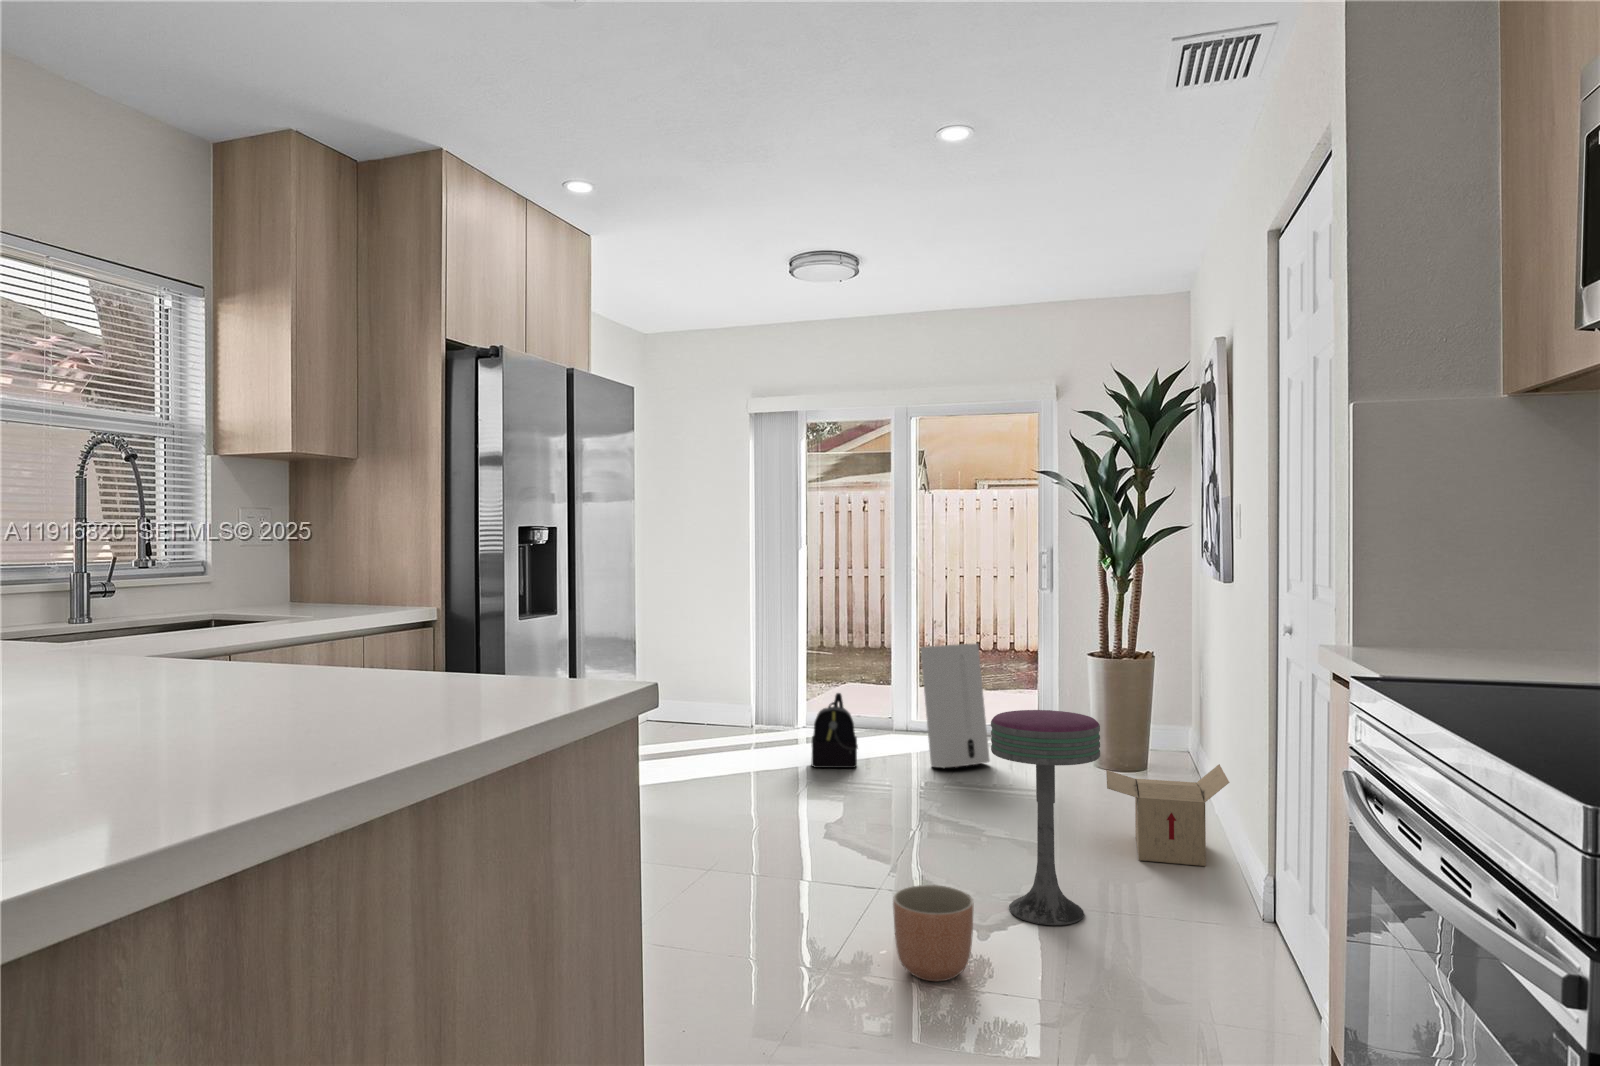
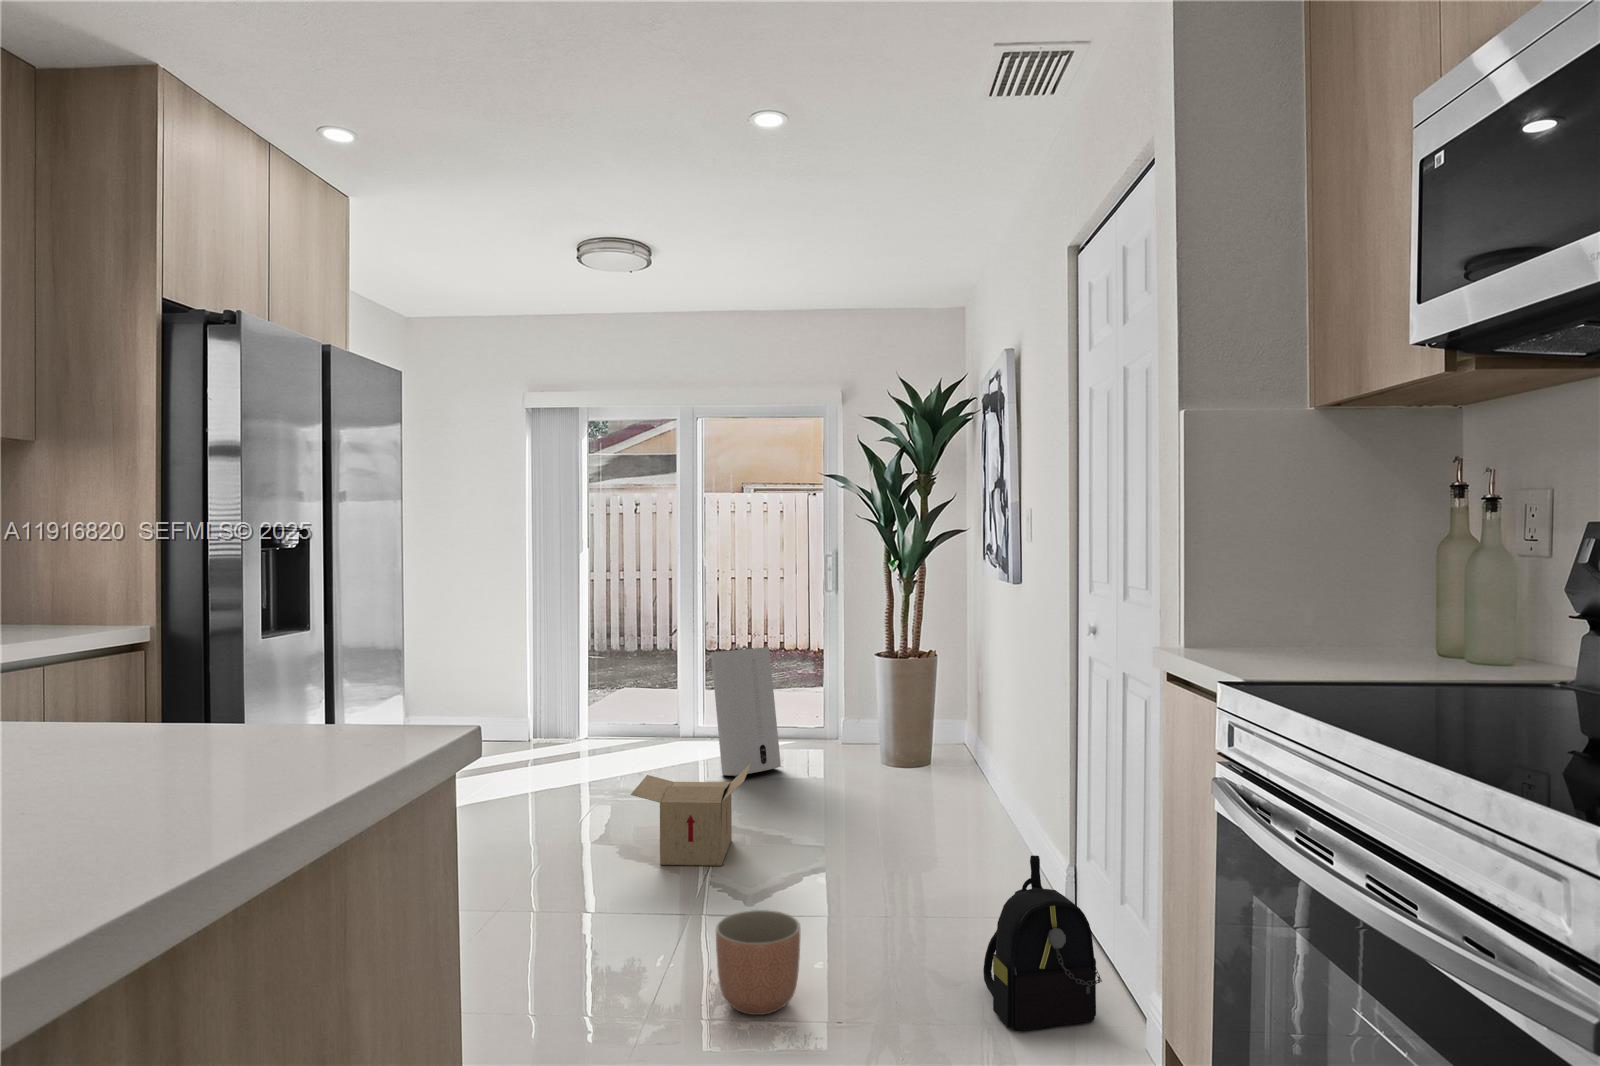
backpack: present [811,693,858,768] -> present [983,855,1102,1030]
bar stool: present [991,710,1100,925] -> none [806,716,915,938]
cardboard box: present [1106,764,1229,866] -> present [631,764,751,866]

